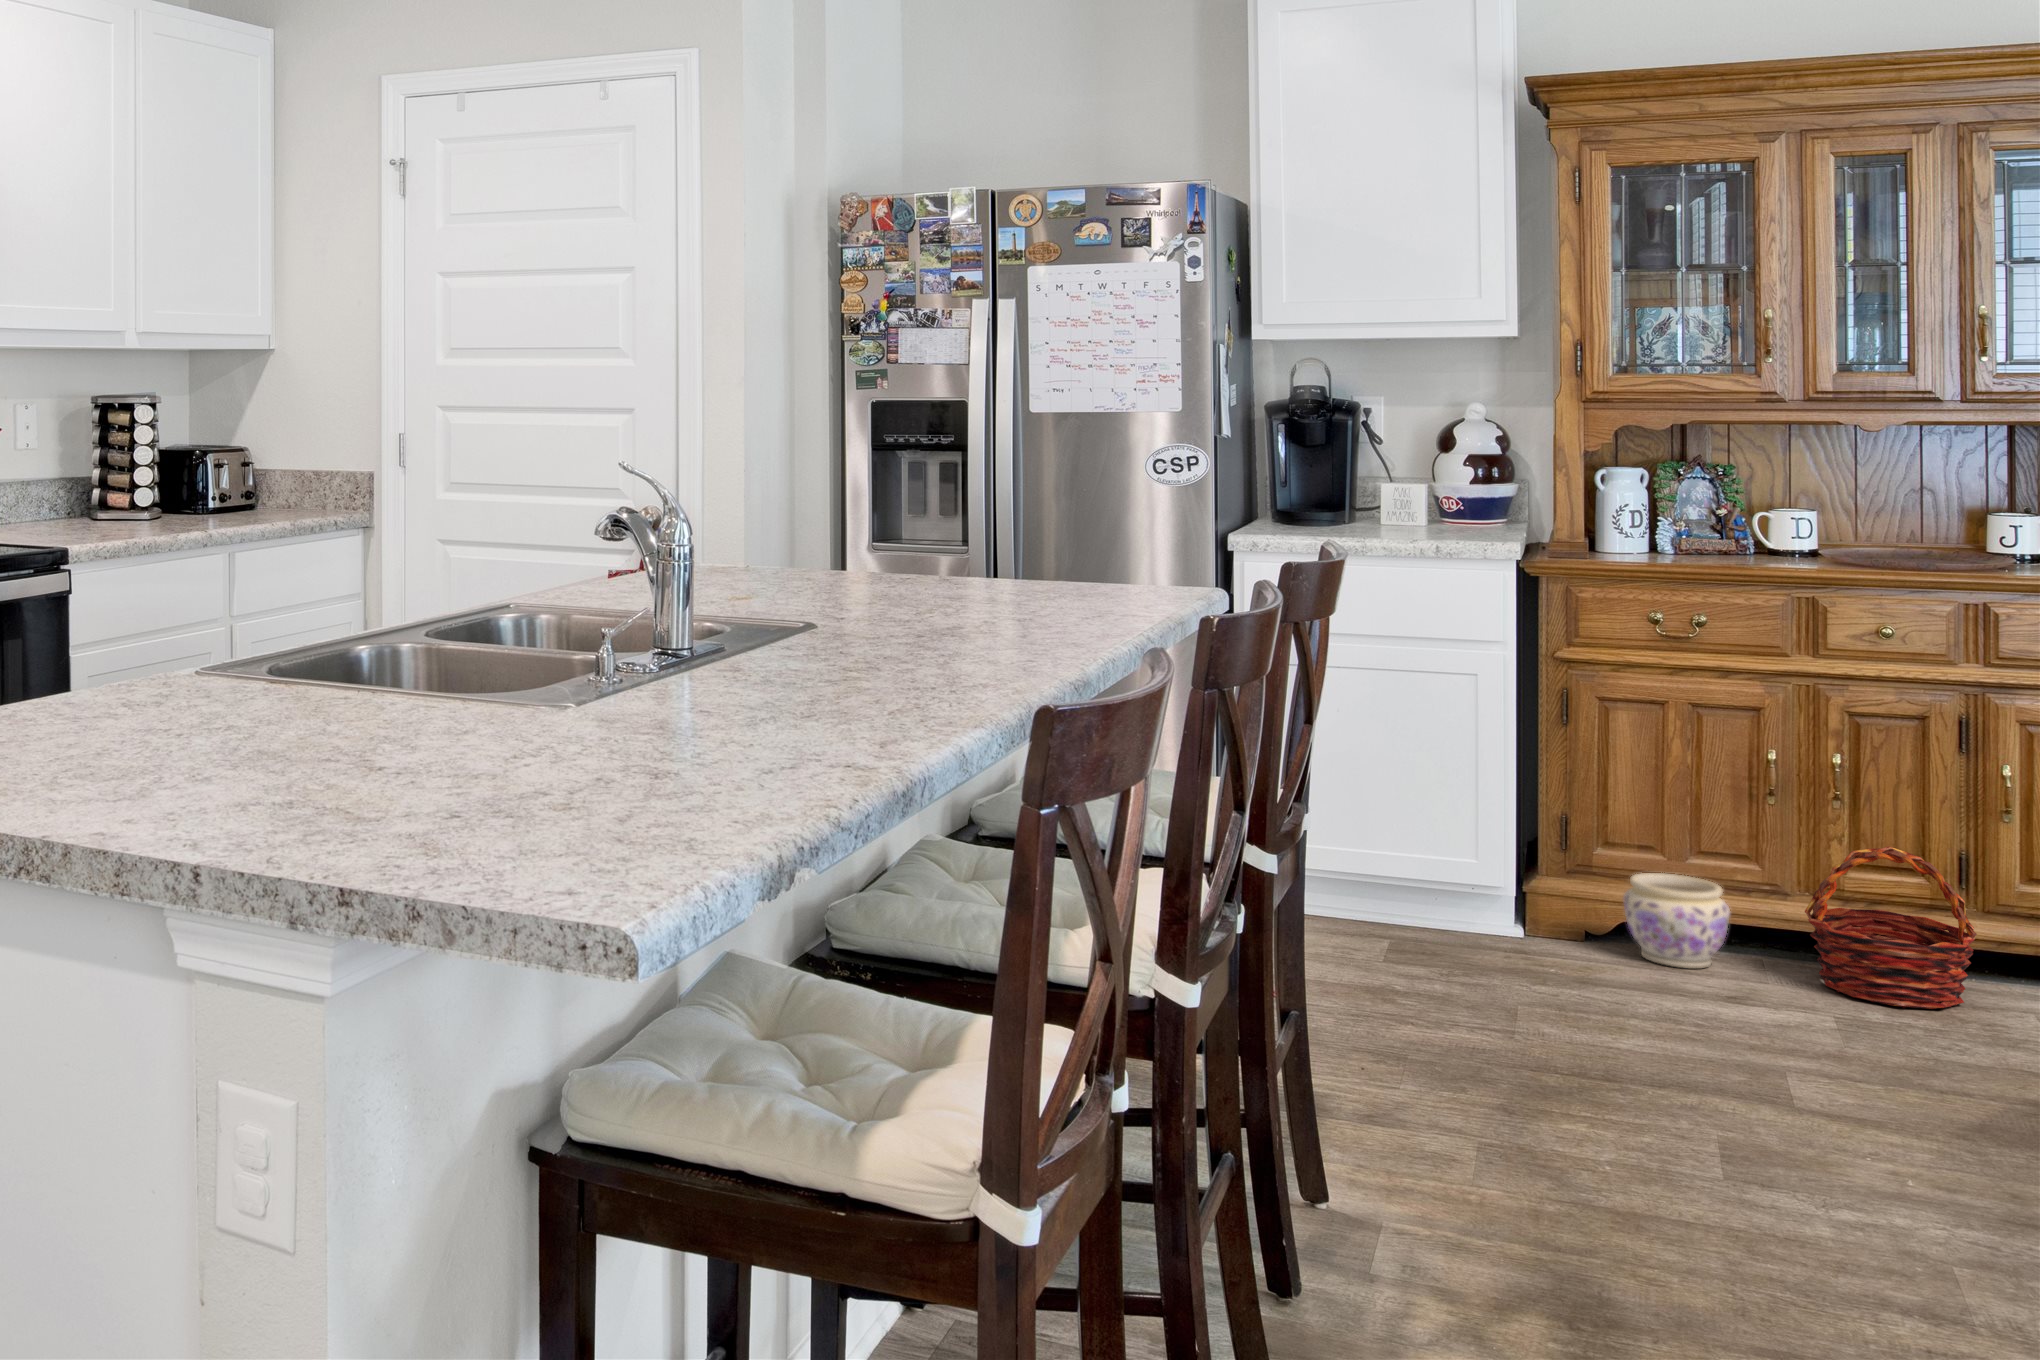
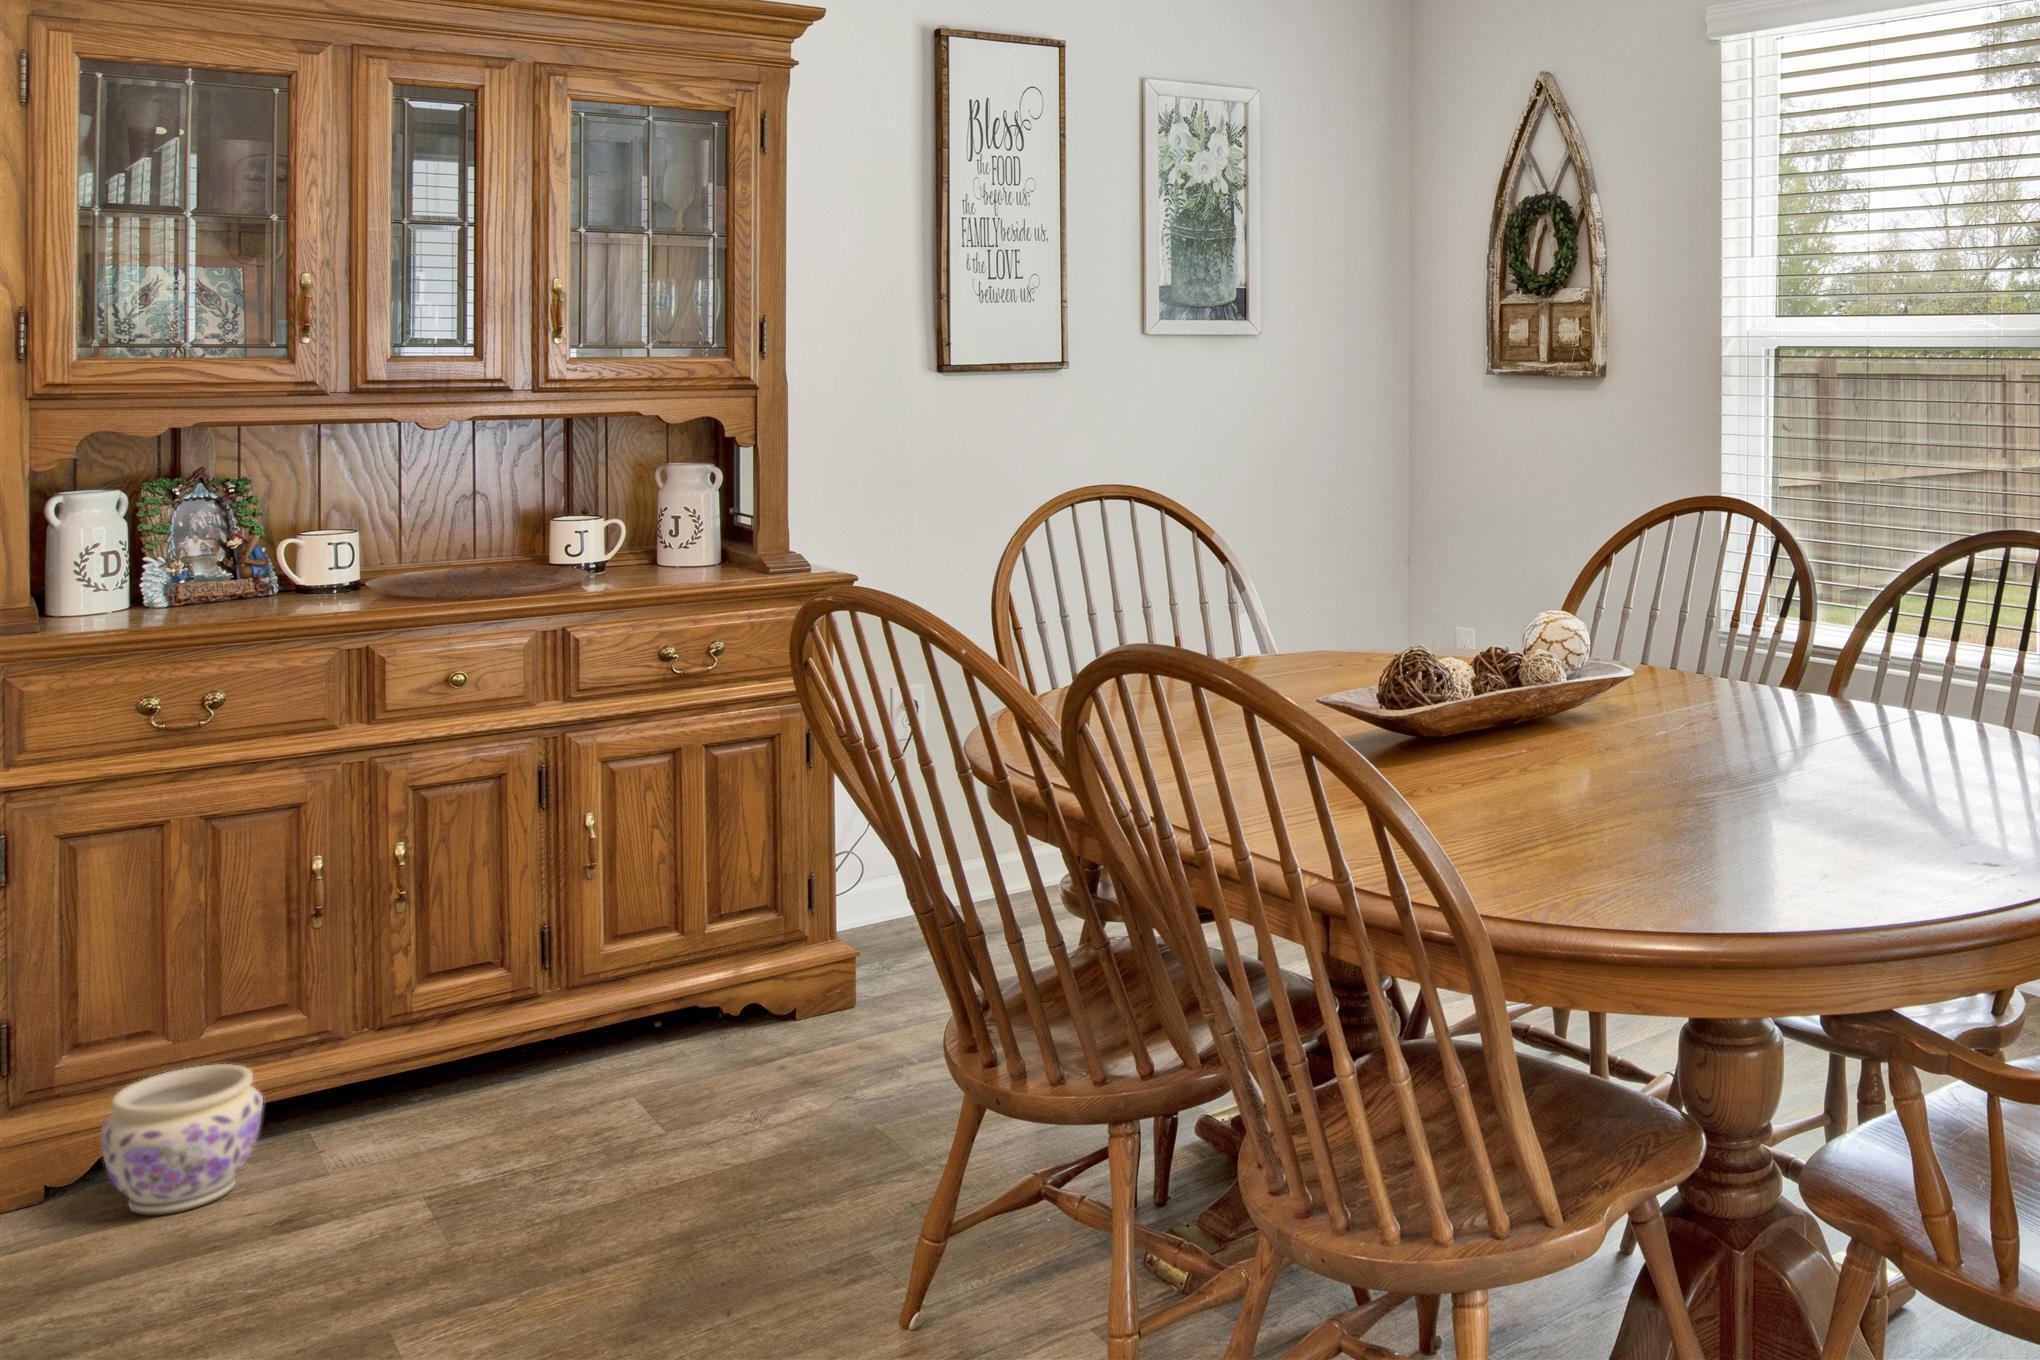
basket: present [1805,846,1977,1009] -> none [367,949,569,1161]

